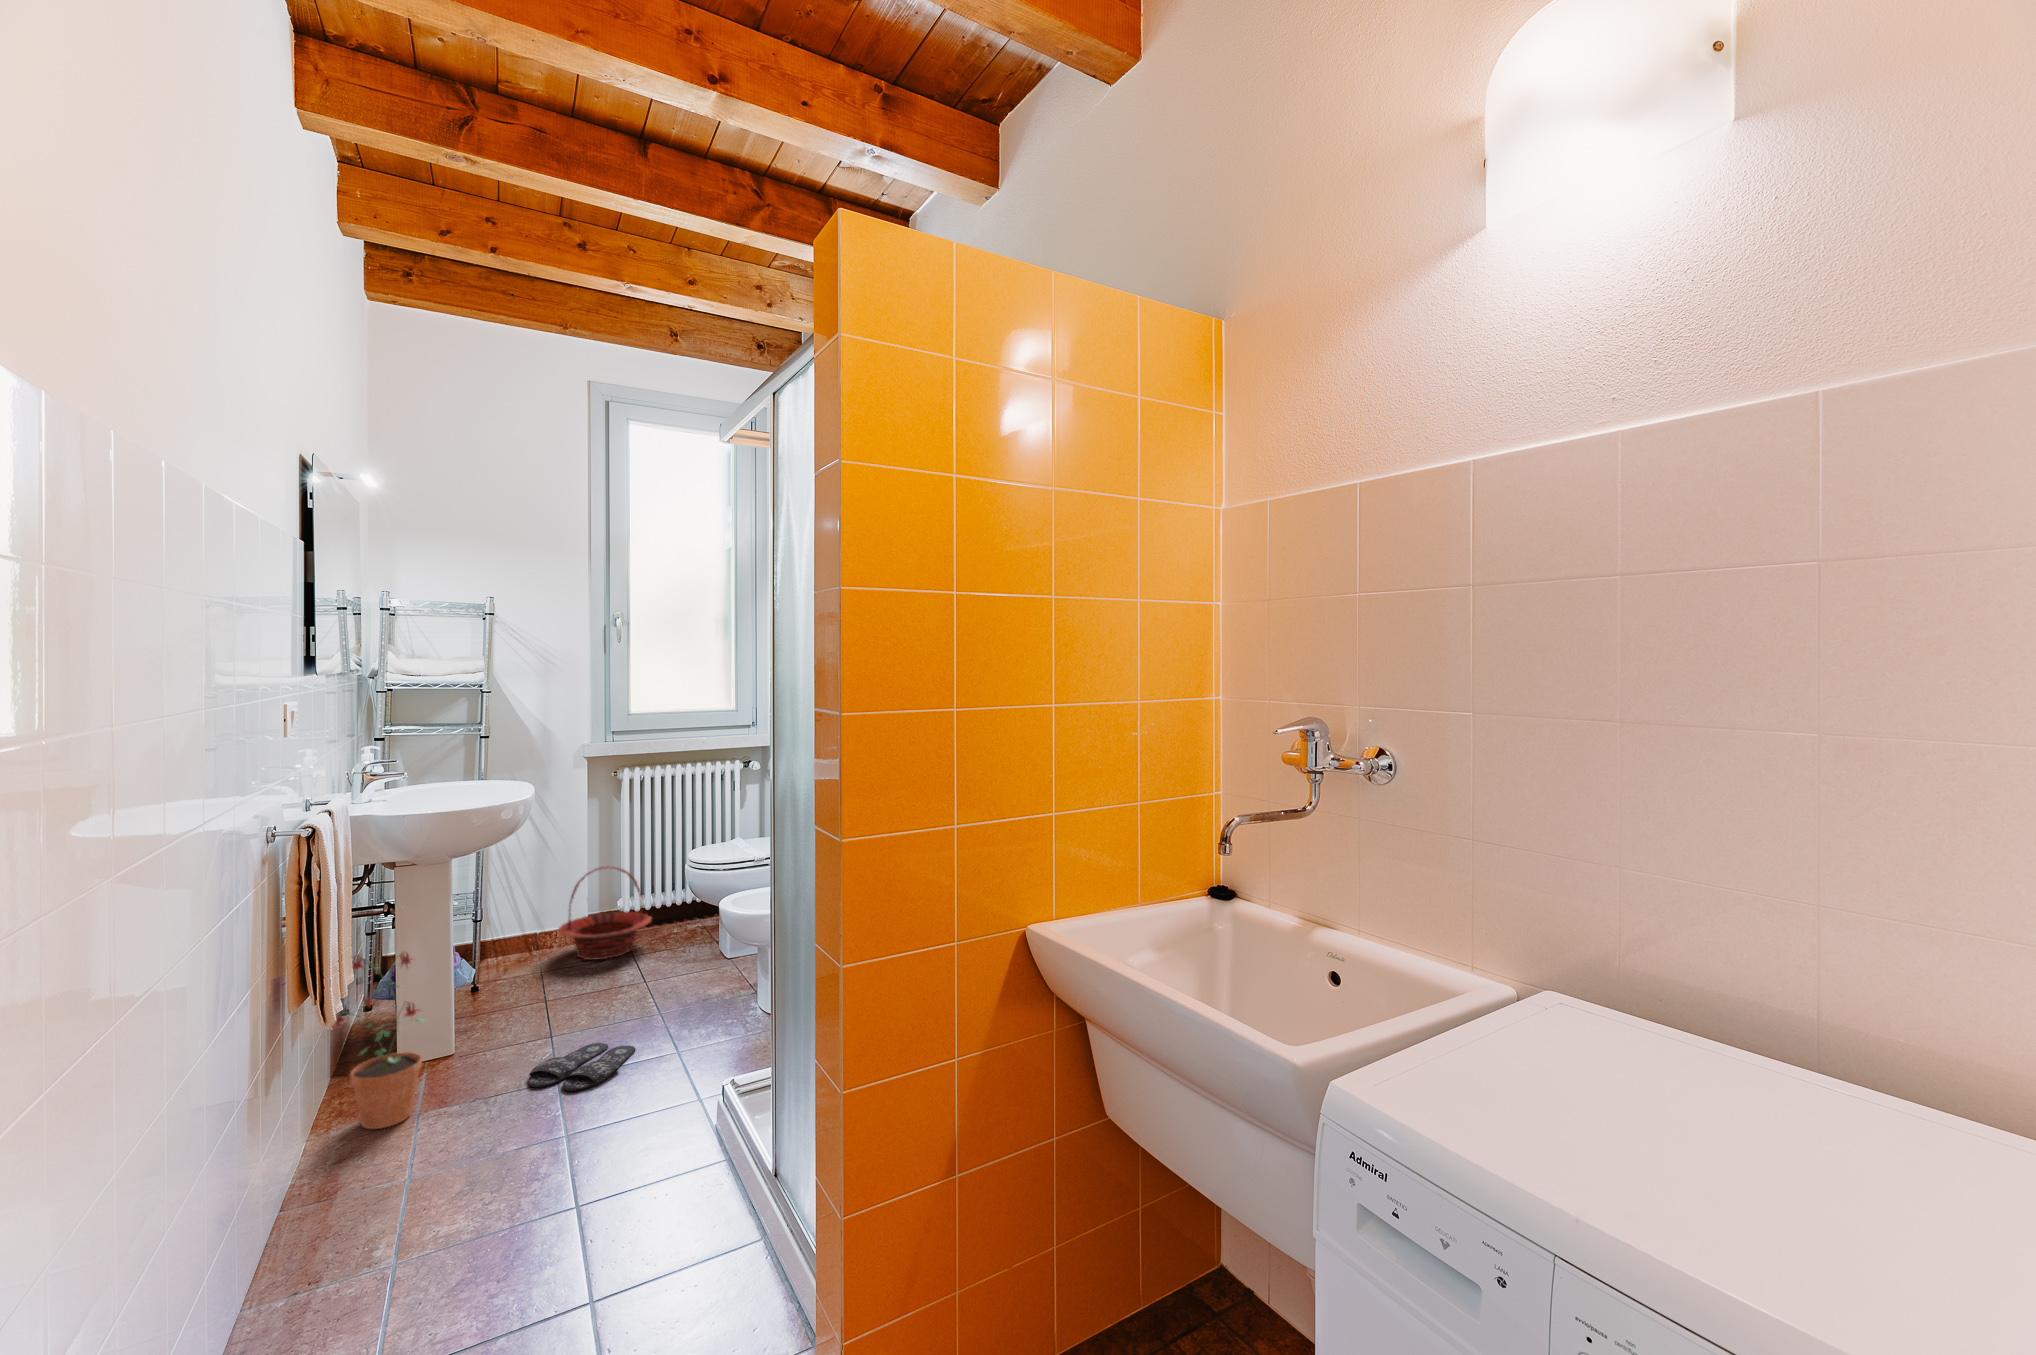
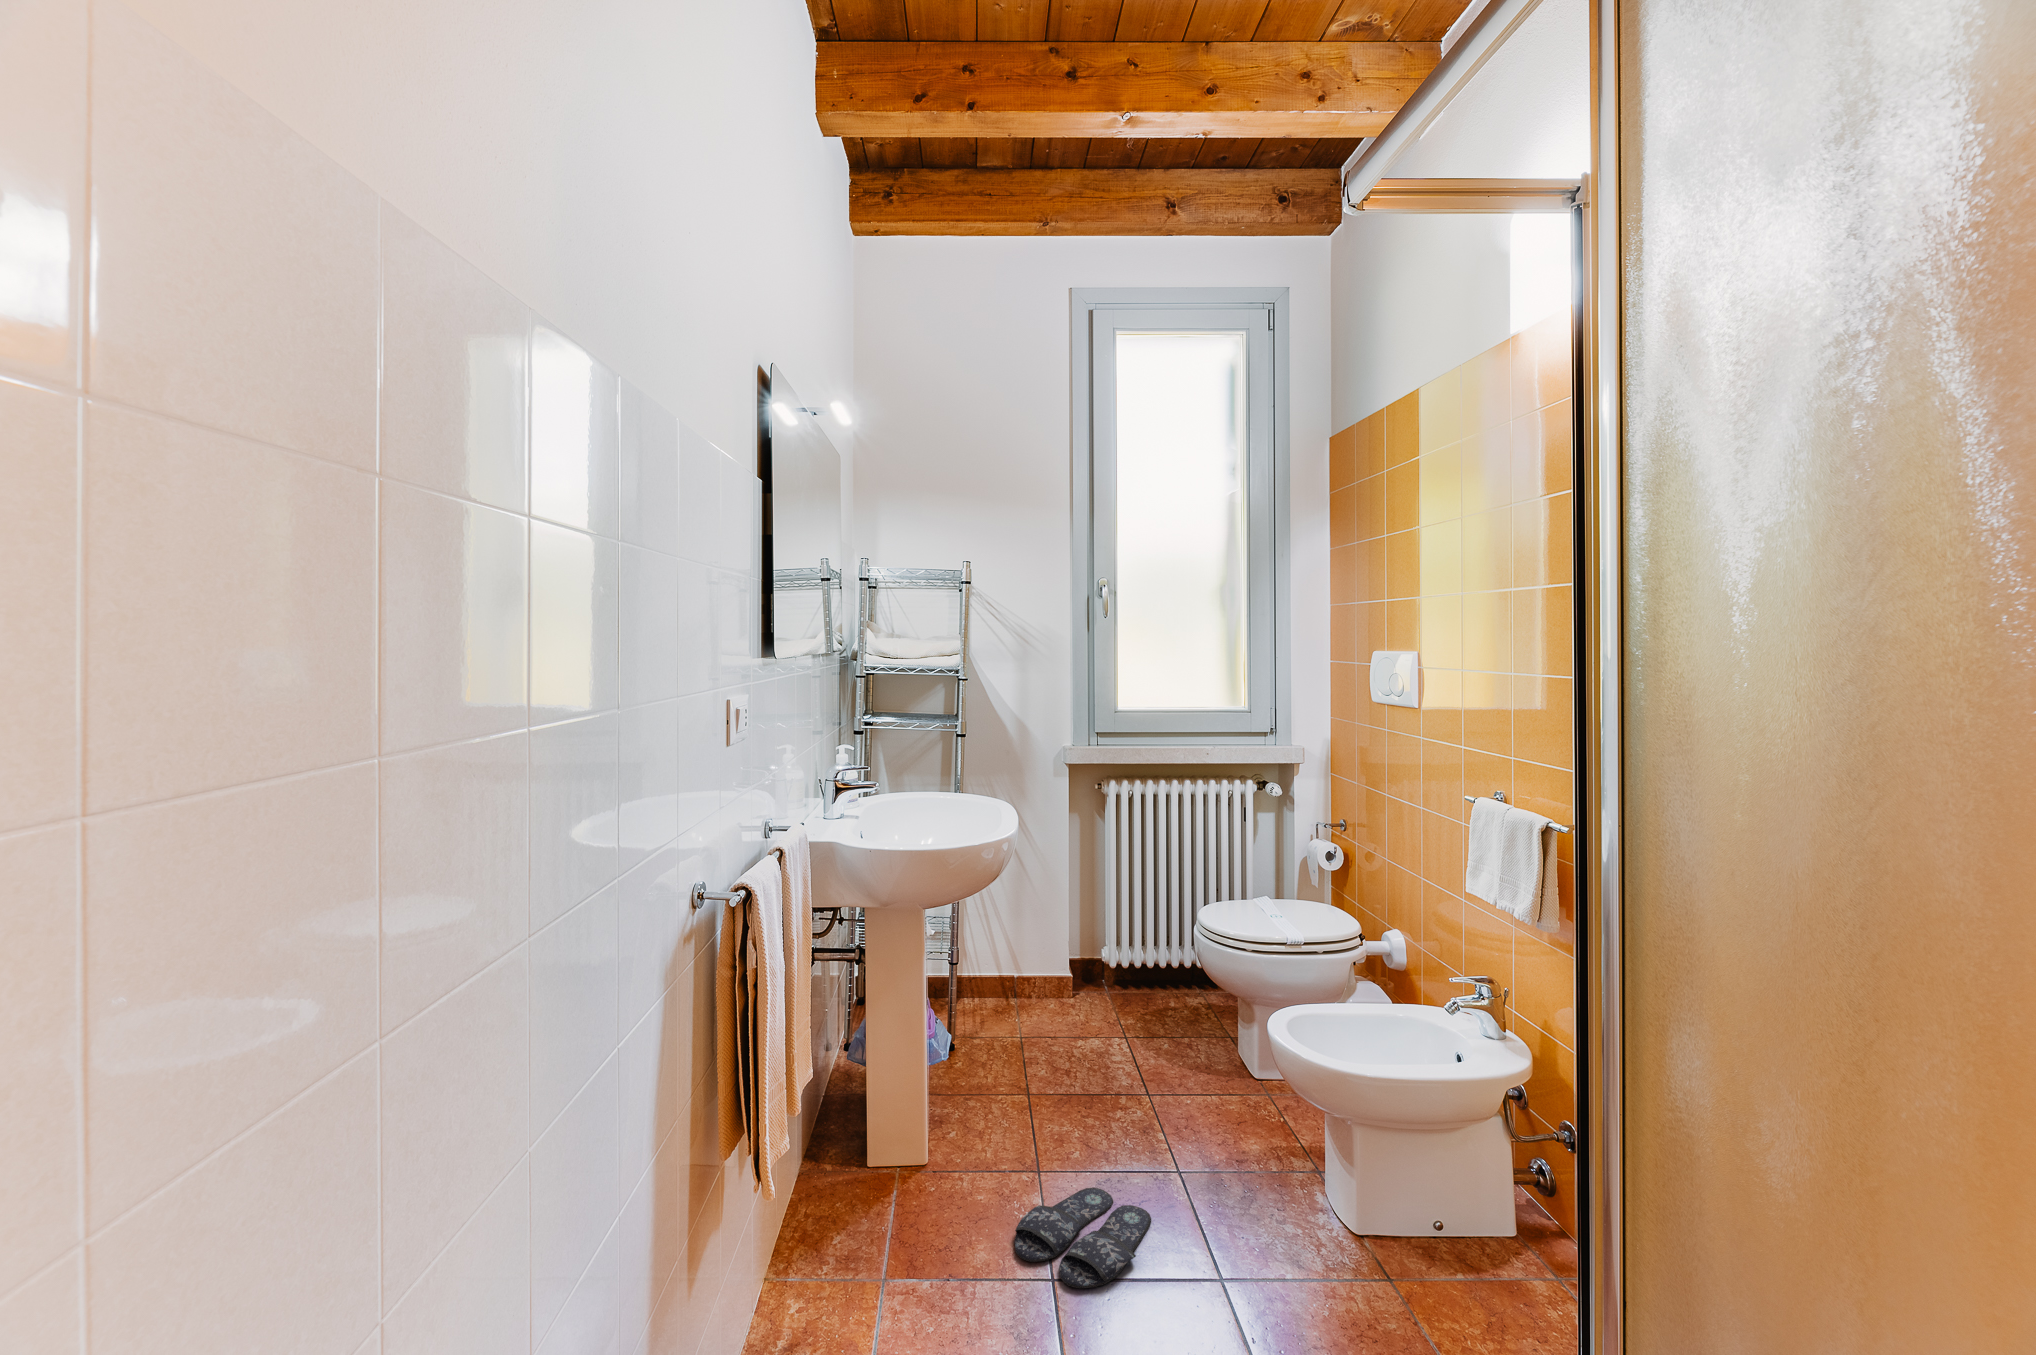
basket: present [557,867,651,960] -> none [1037,907,1146,1029]
potted plant: present [332,953,425,1129] -> none [782,1032,903,1278]

